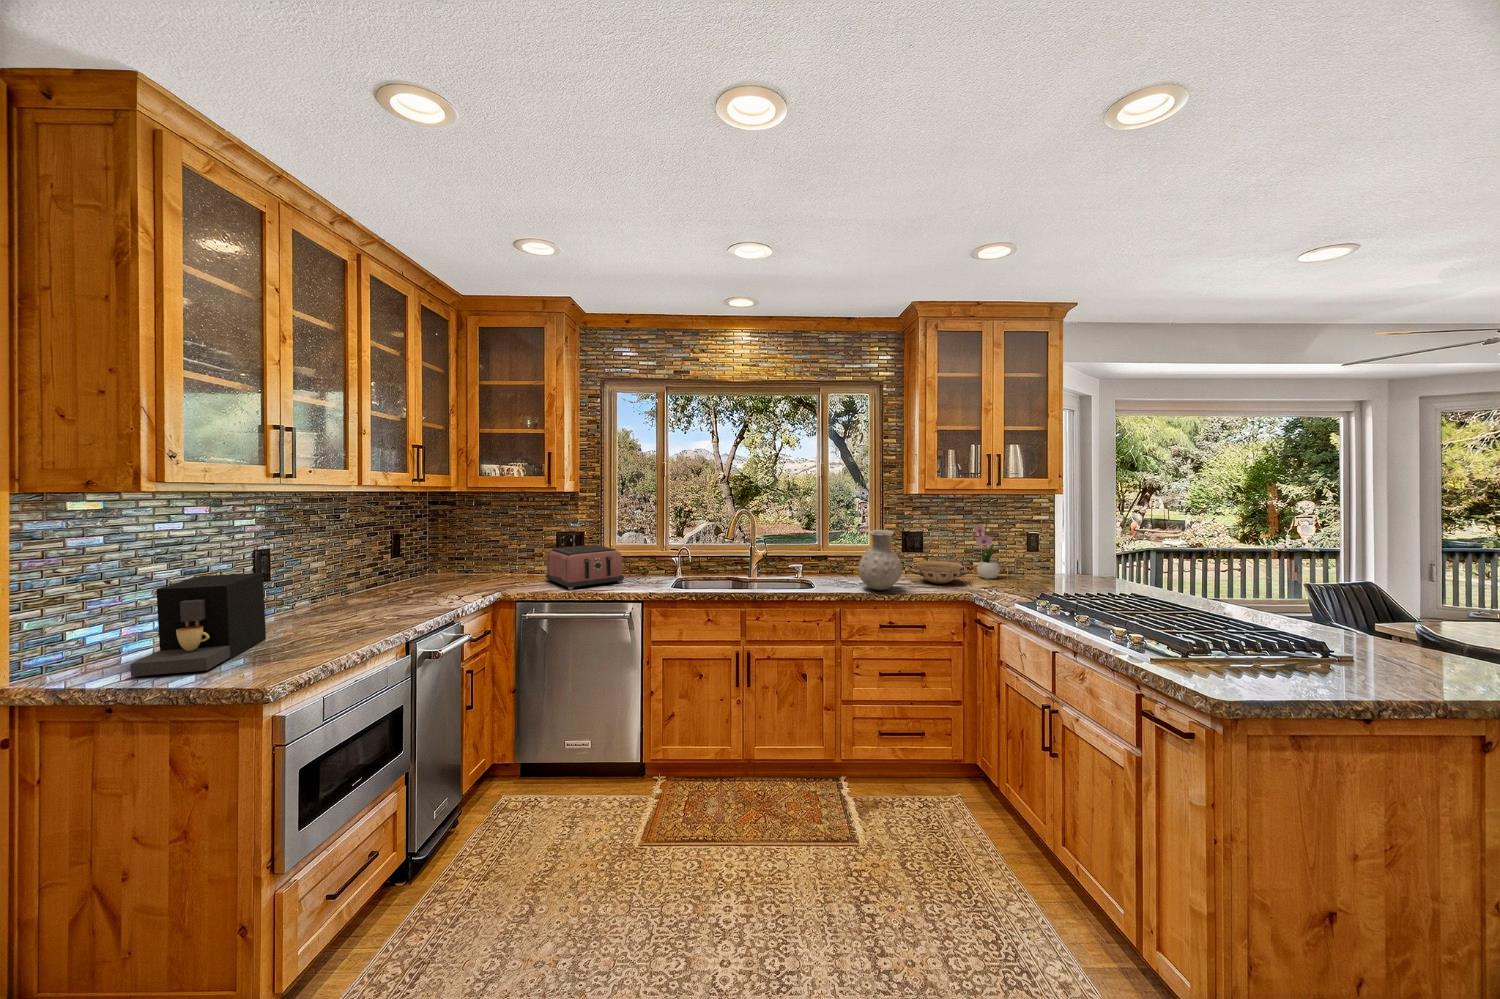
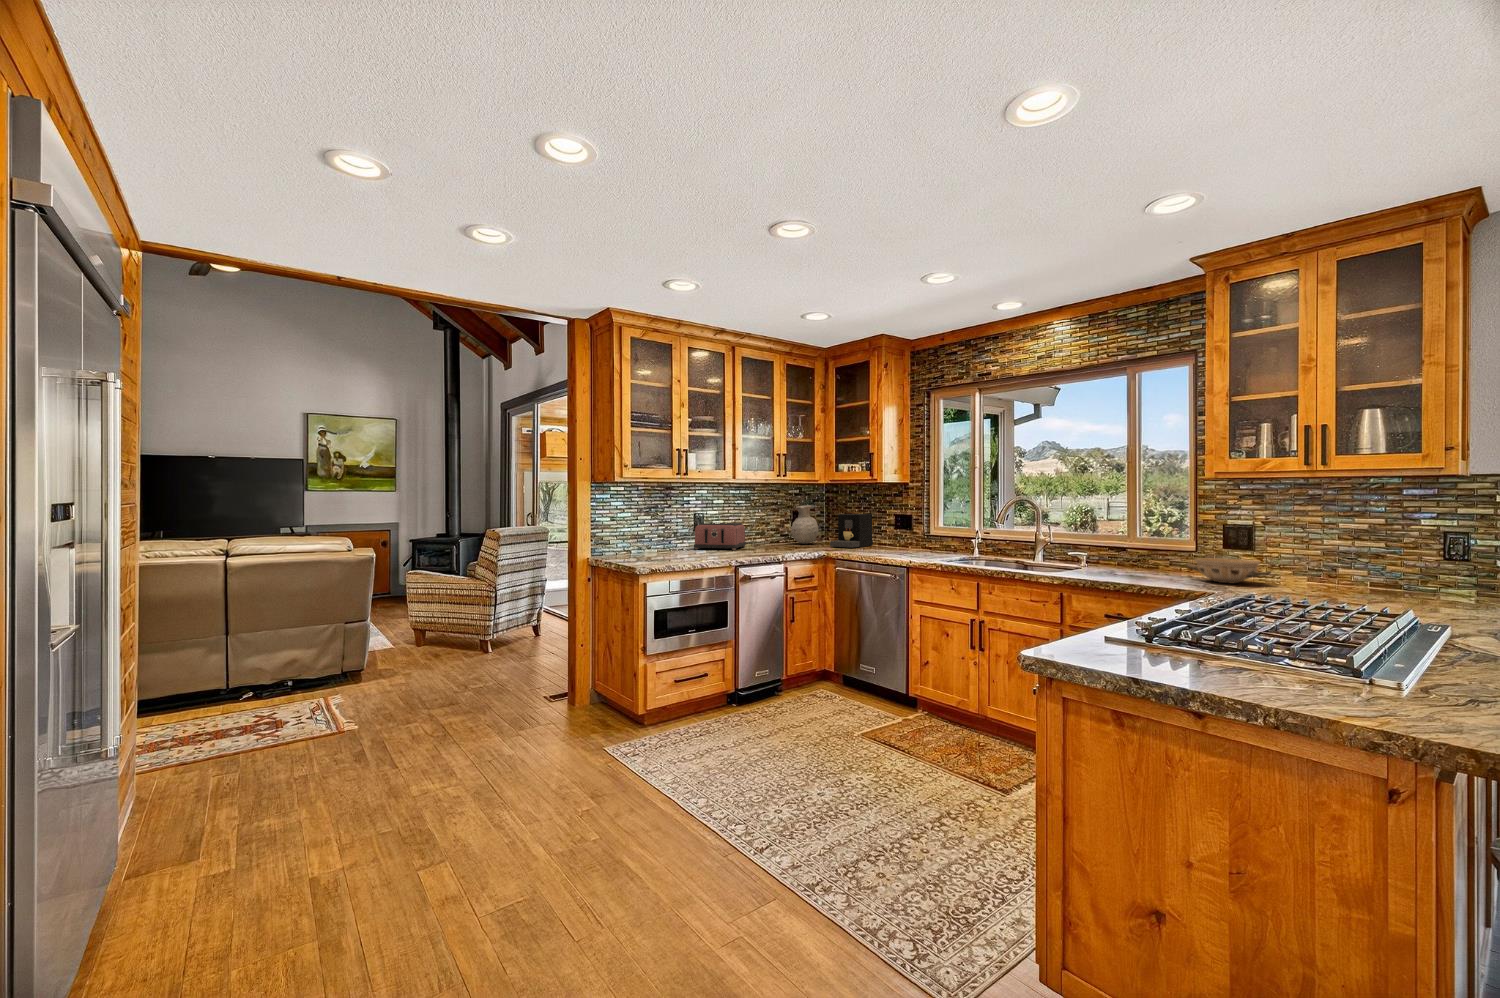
flower arrangement: present [973,515,1002,579] -> none [1304,503,1350,589]
vase: present [858,530,902,590] -> present [791,505,819,544]
toaster: present [546,545,624,590] -> present [694,523,746,550]
coffee maker: present [130,573,266,677] -> present [830,514,873,548]

